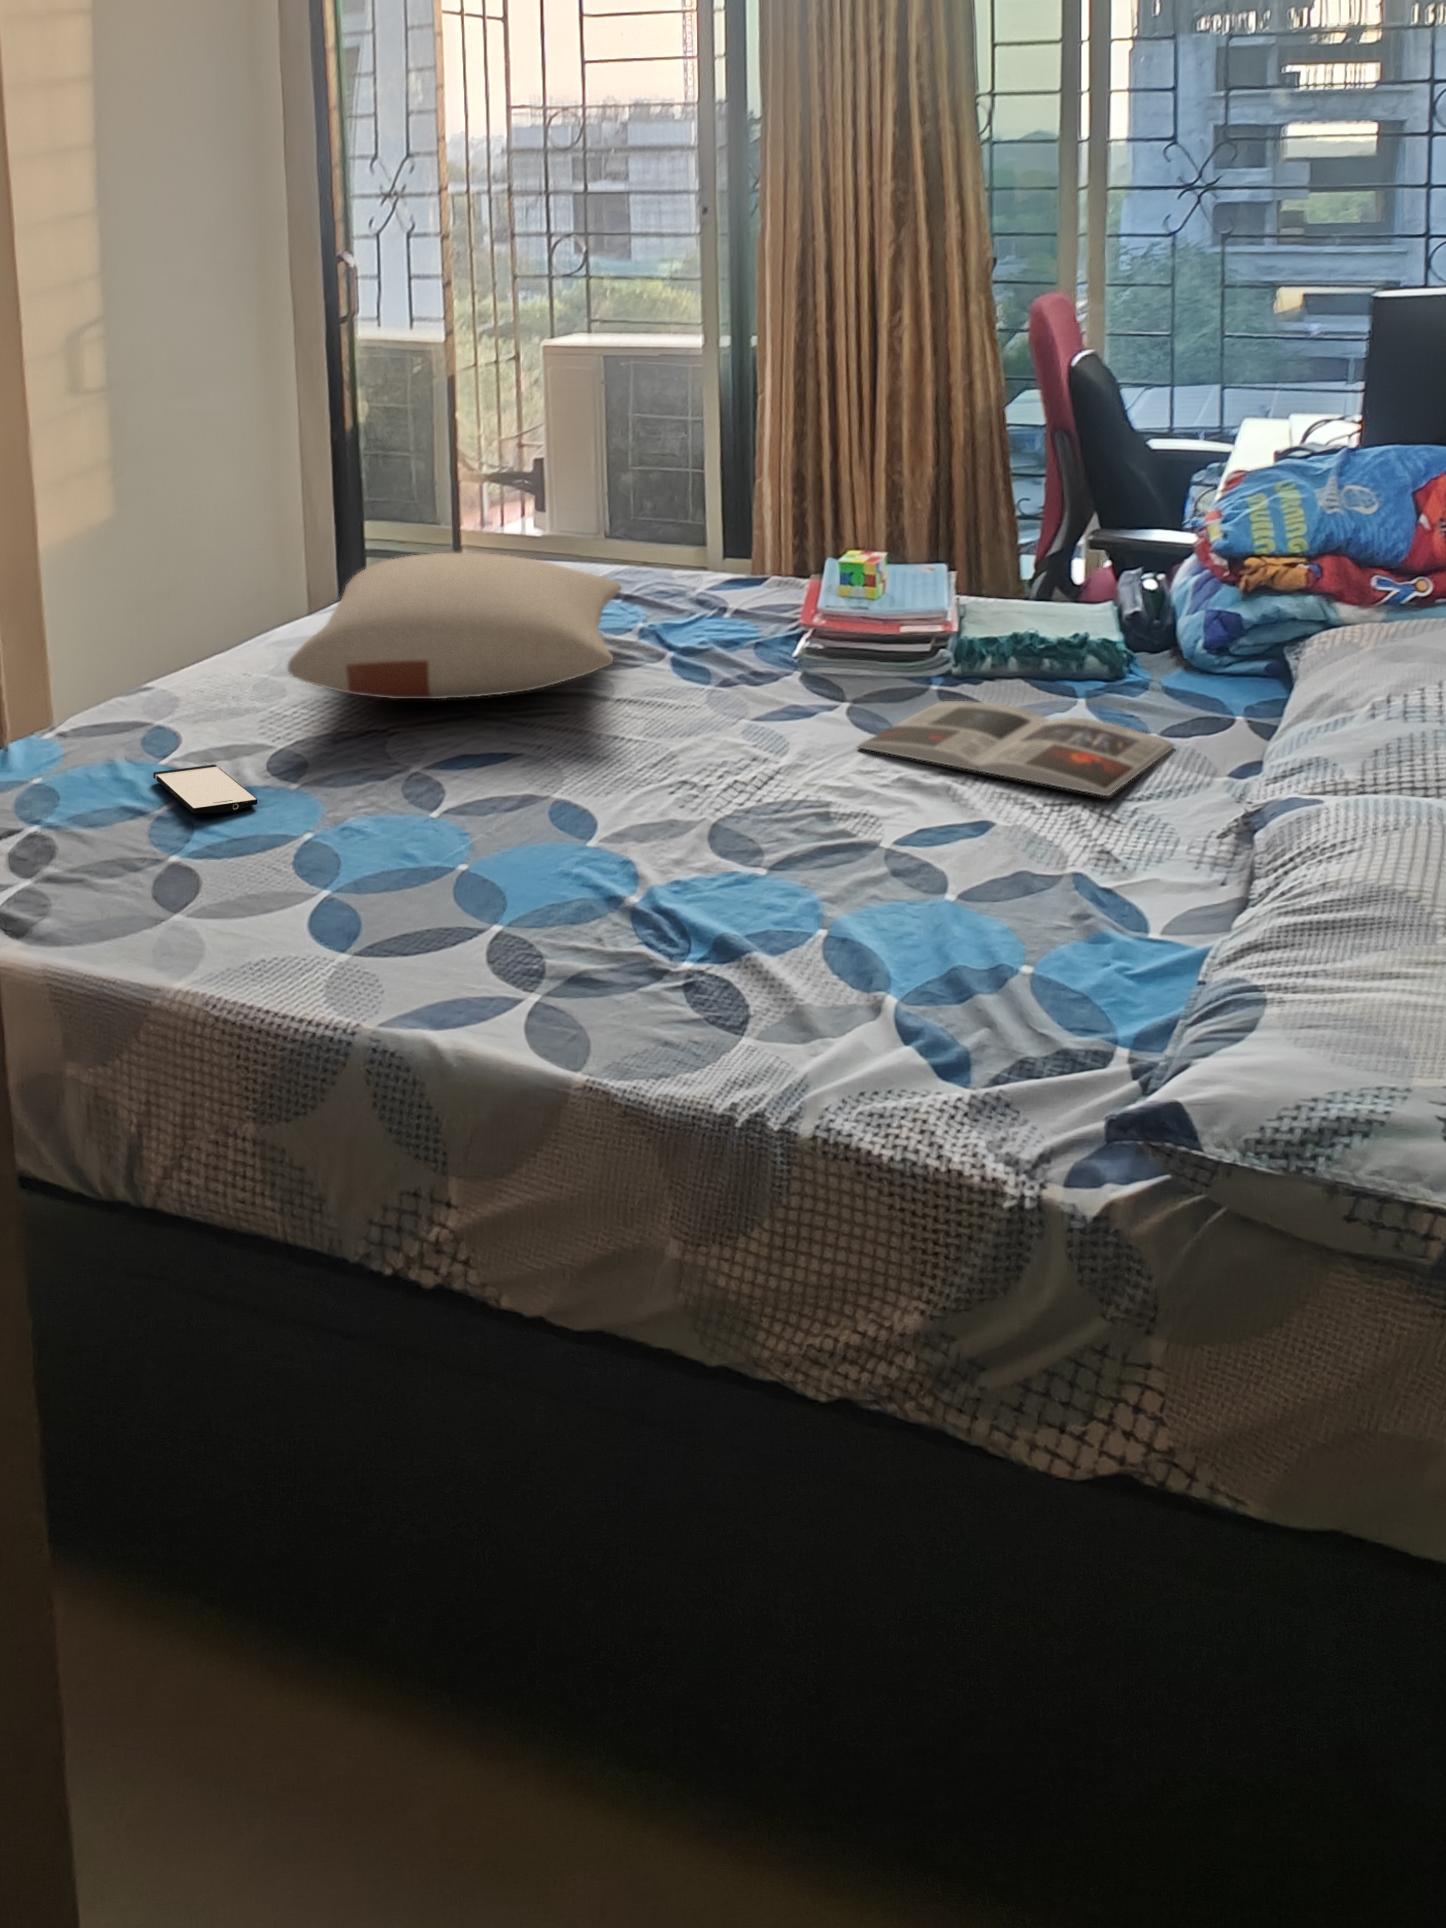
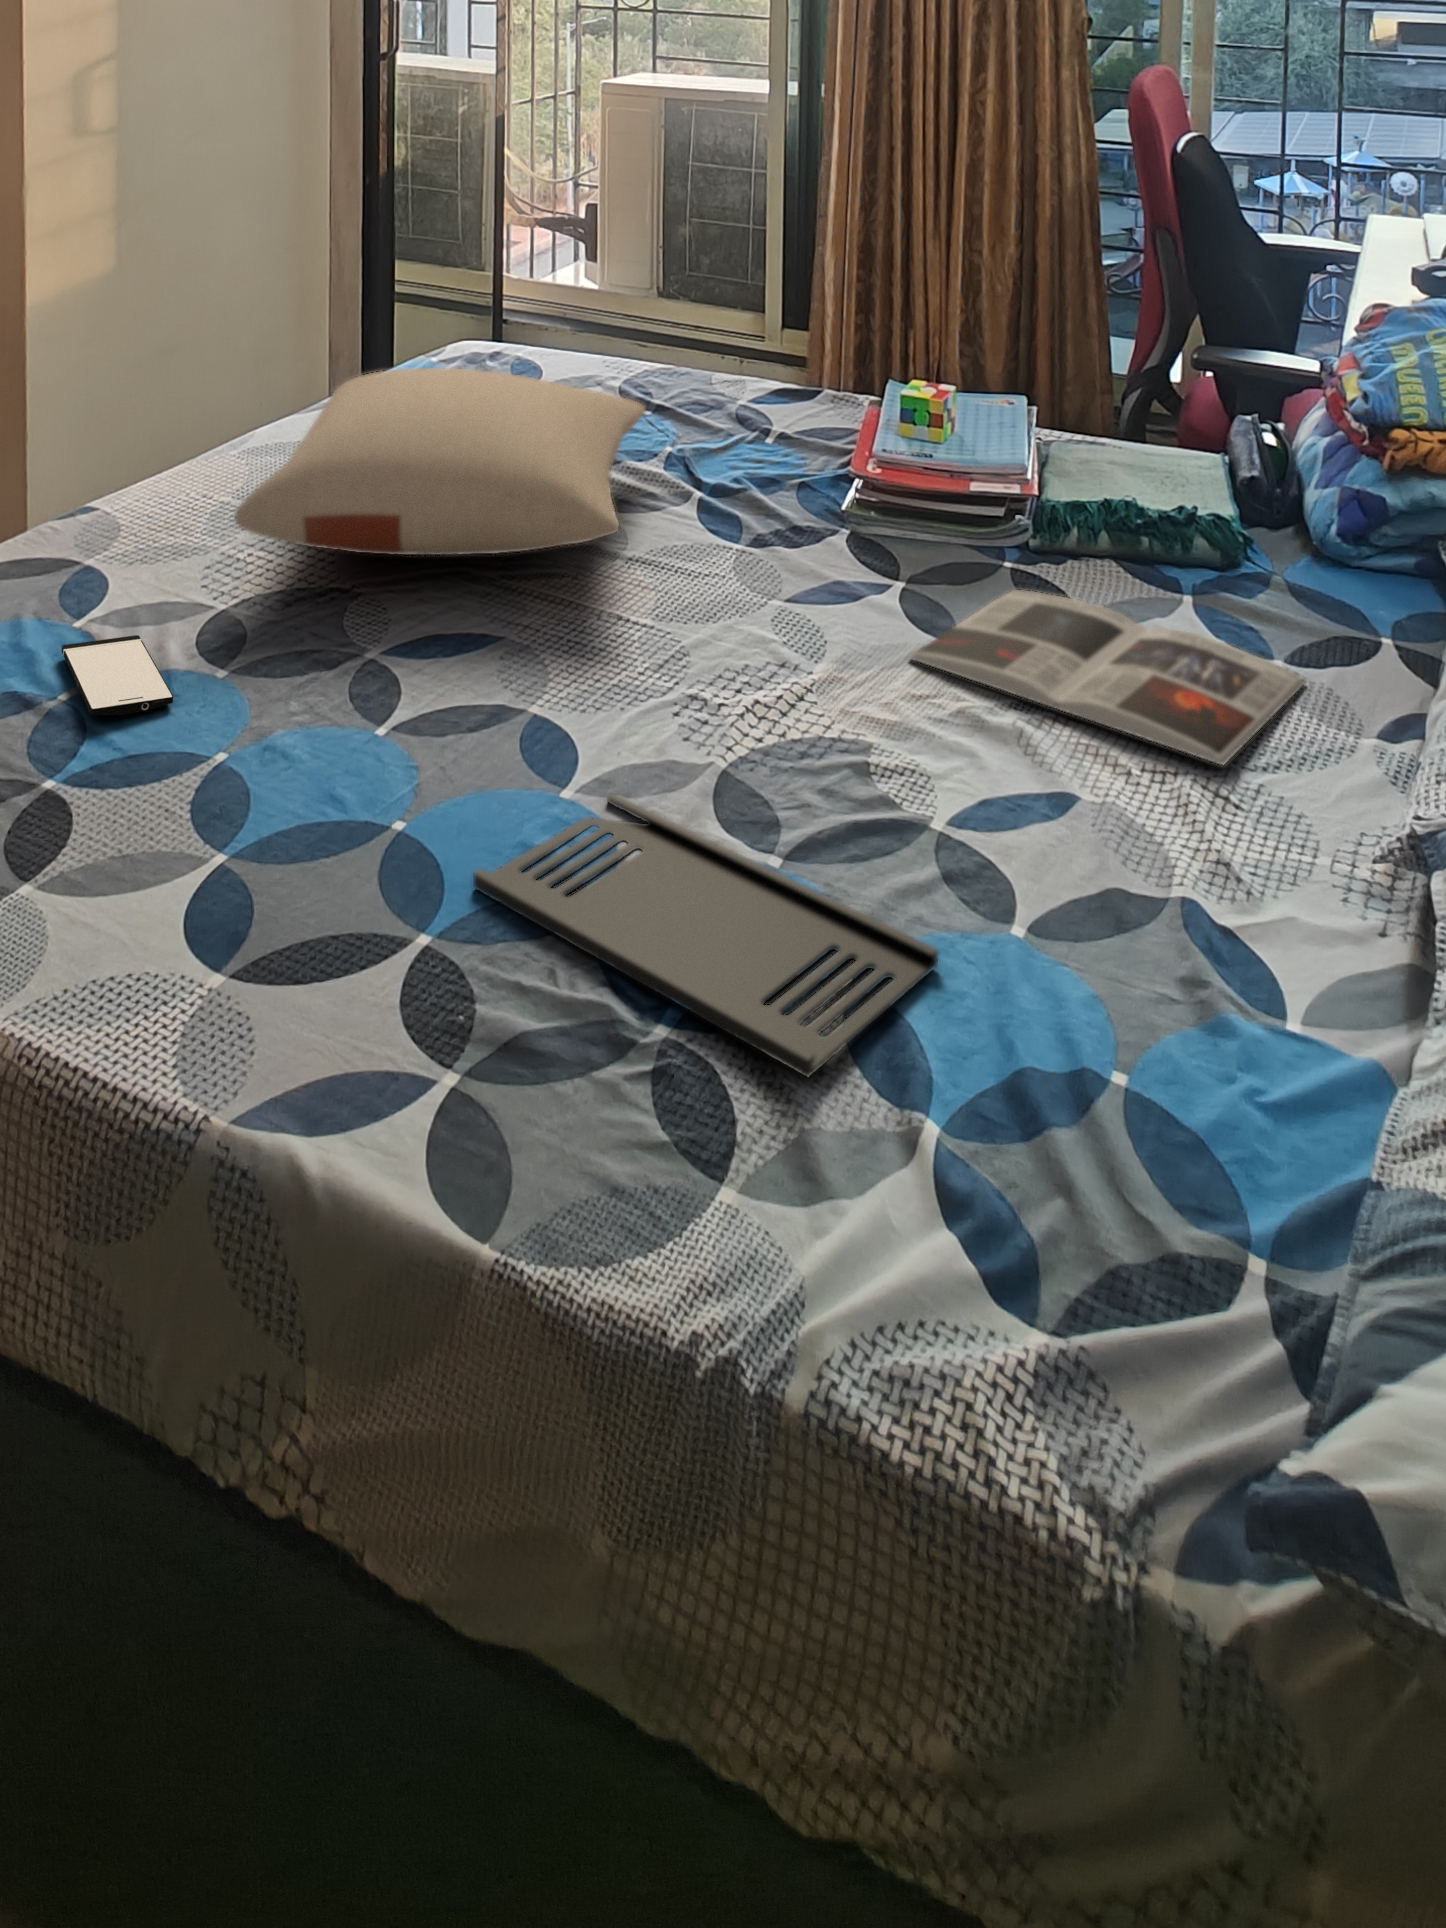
tray: none [528,838,892,981] -> present [473,794,938,1077]

